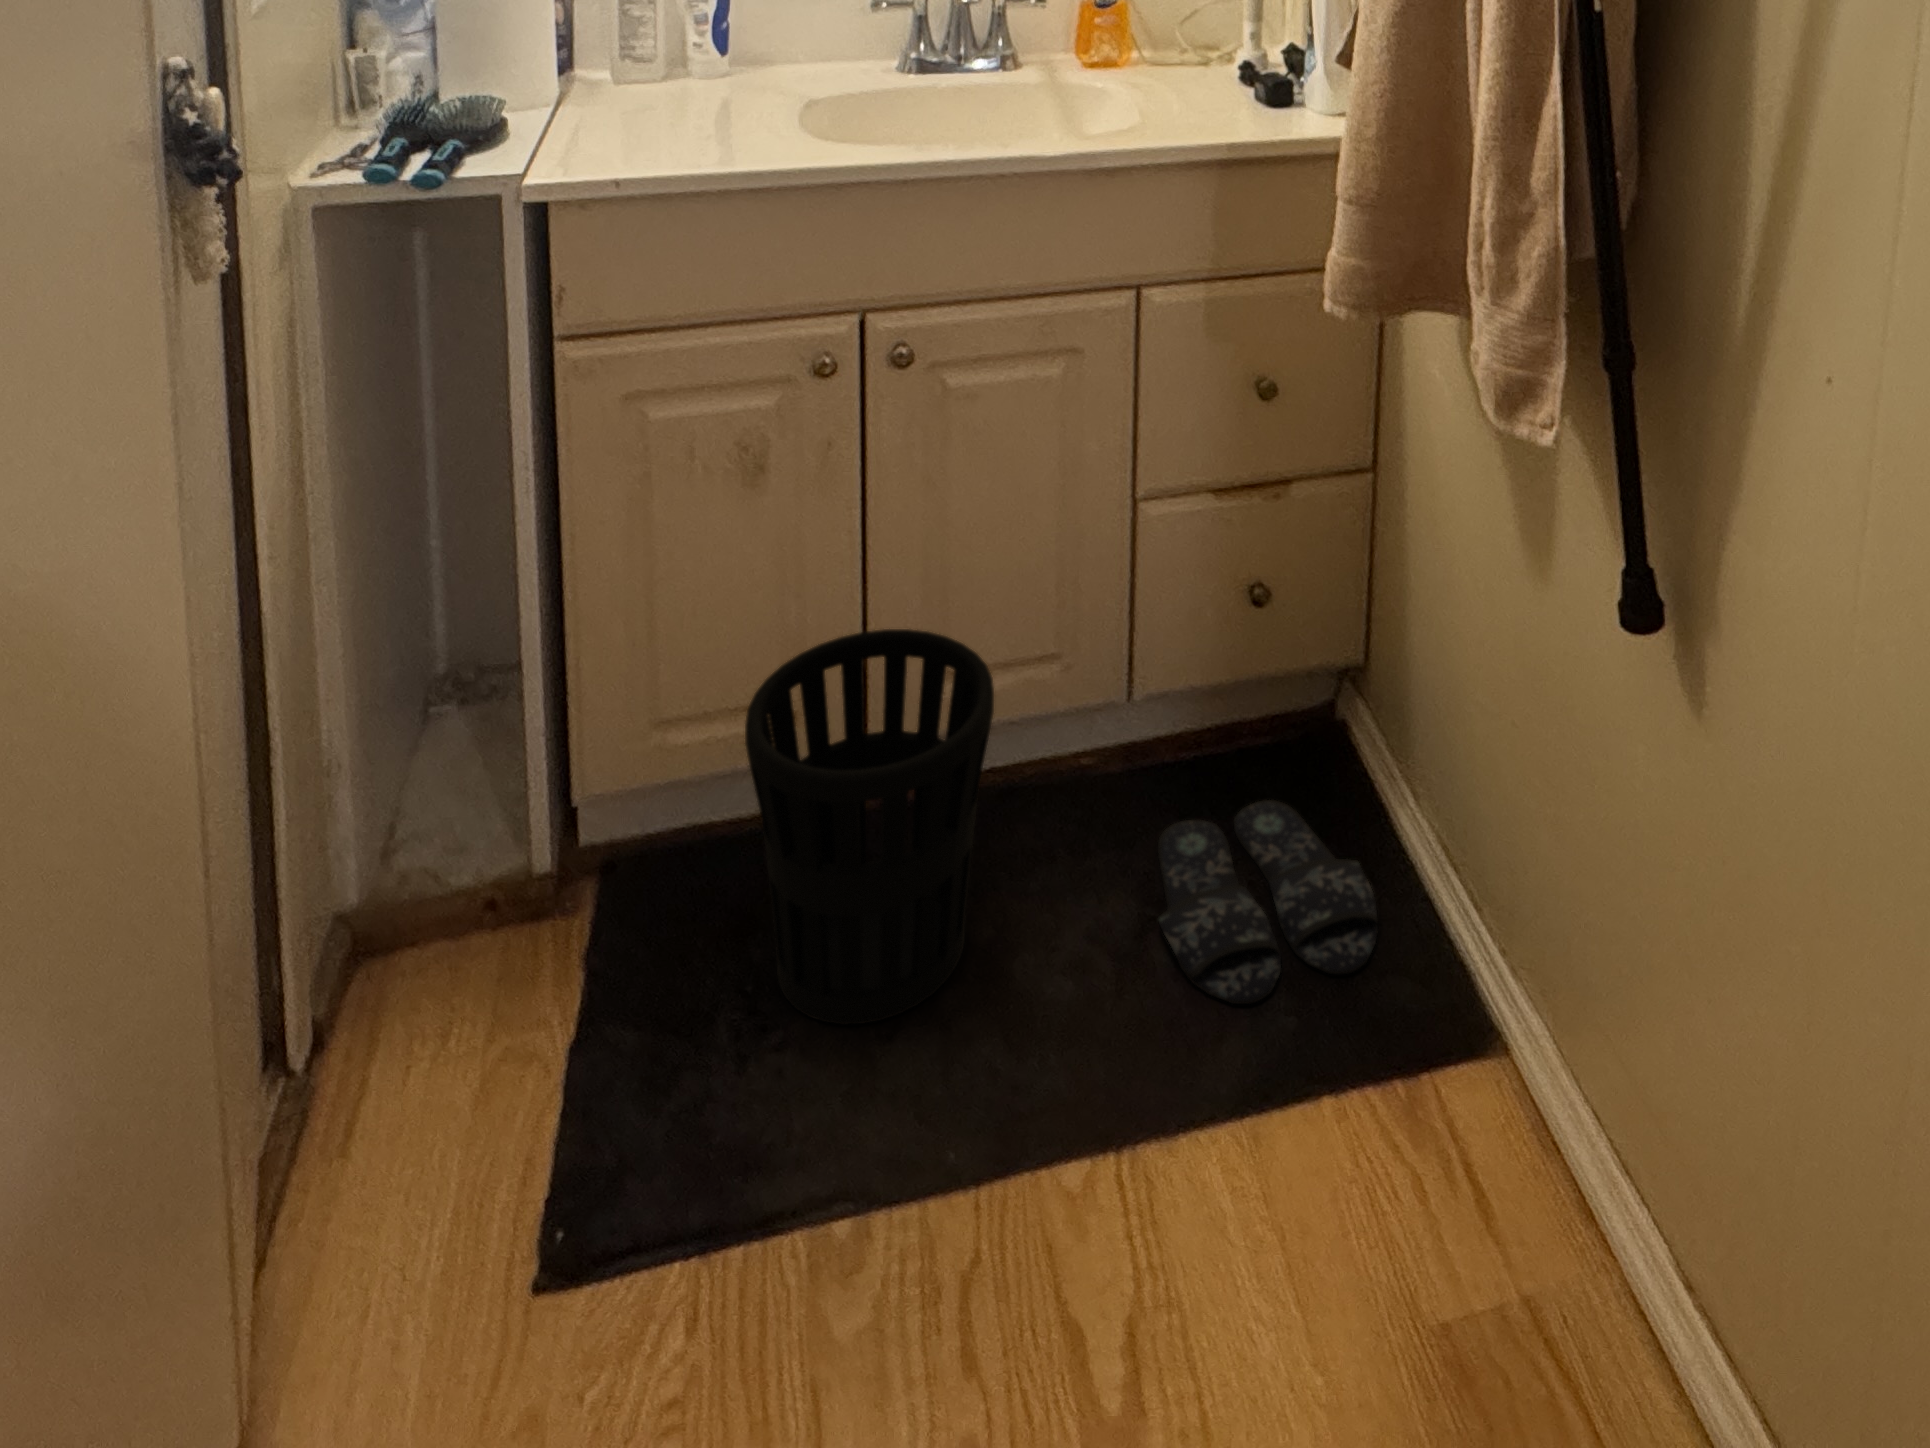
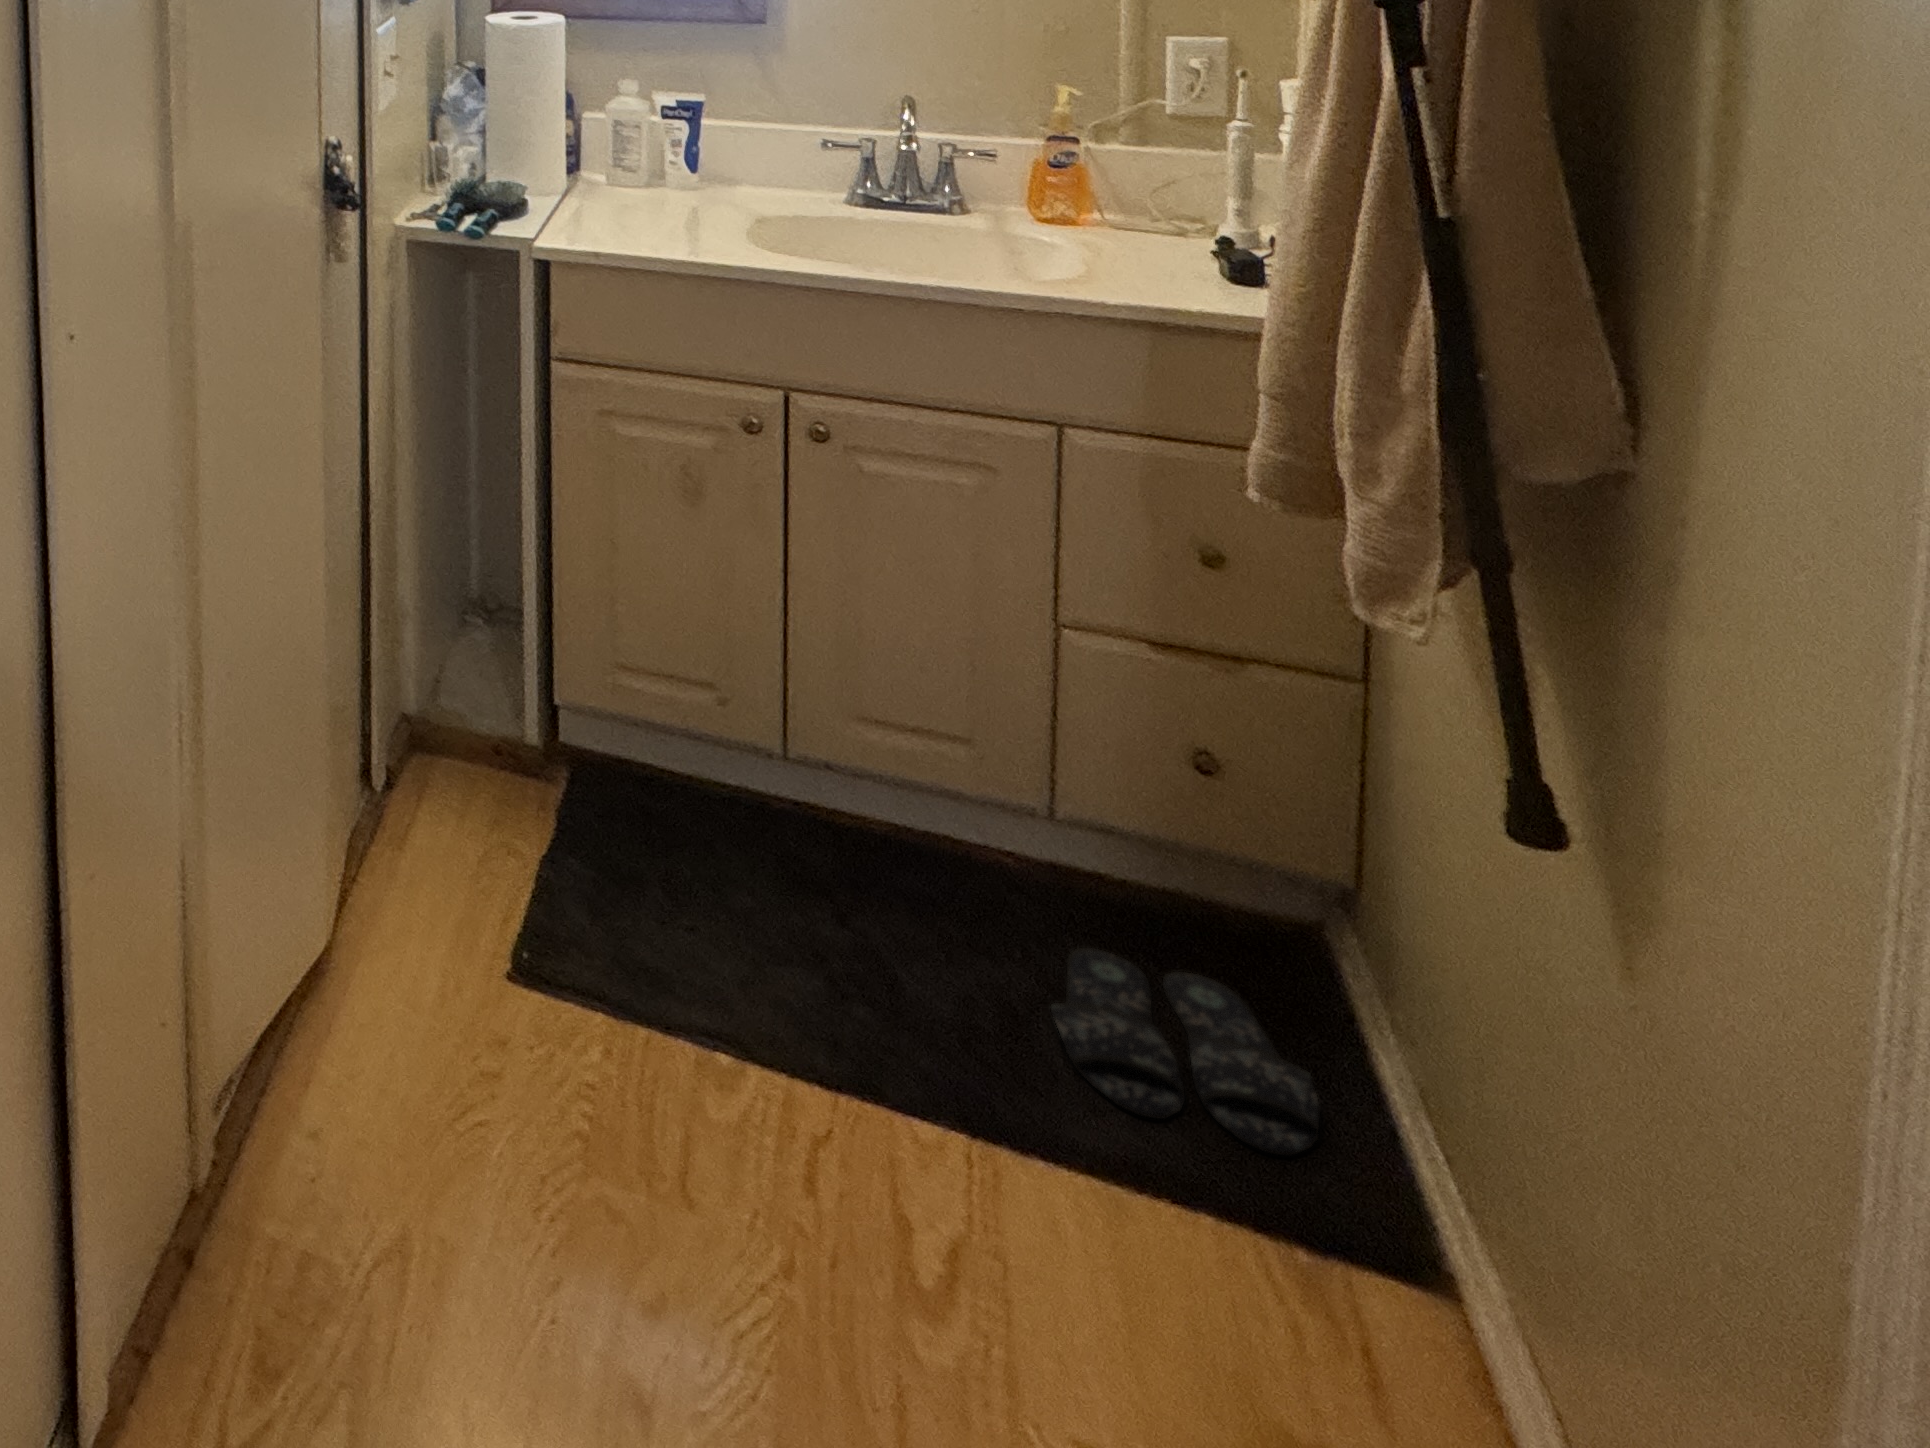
wastebasket: present [745,629,994,1025] -> none [672,642,885,953]

